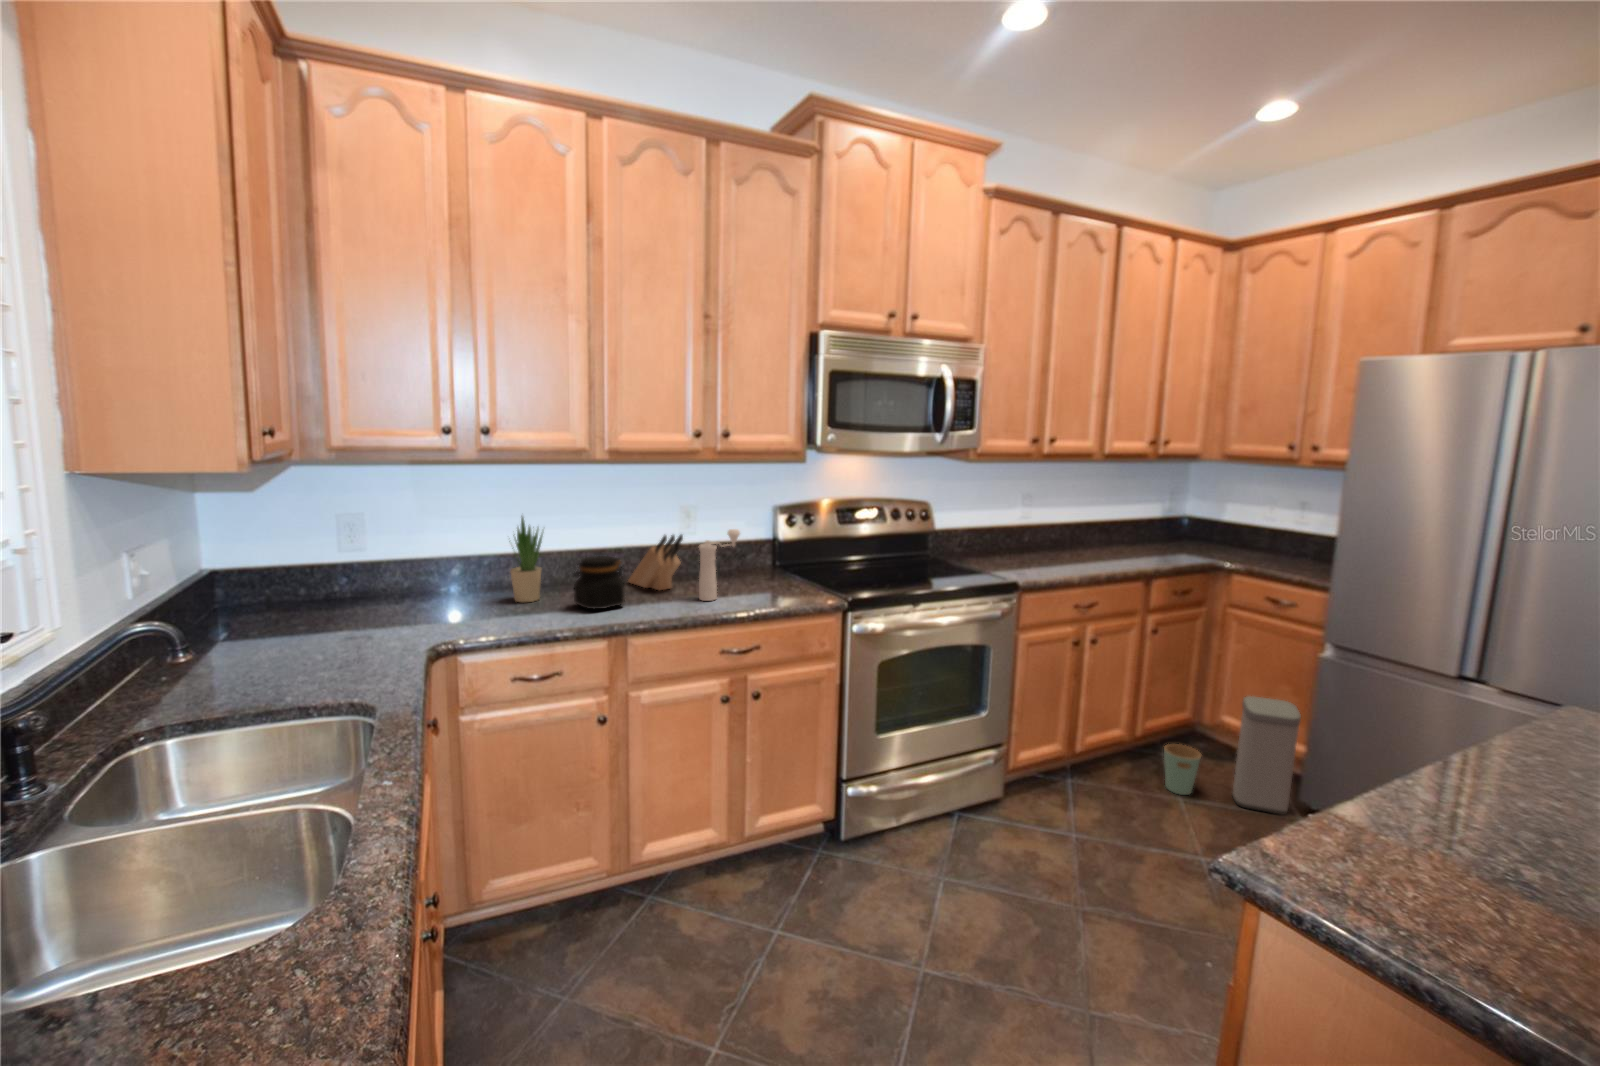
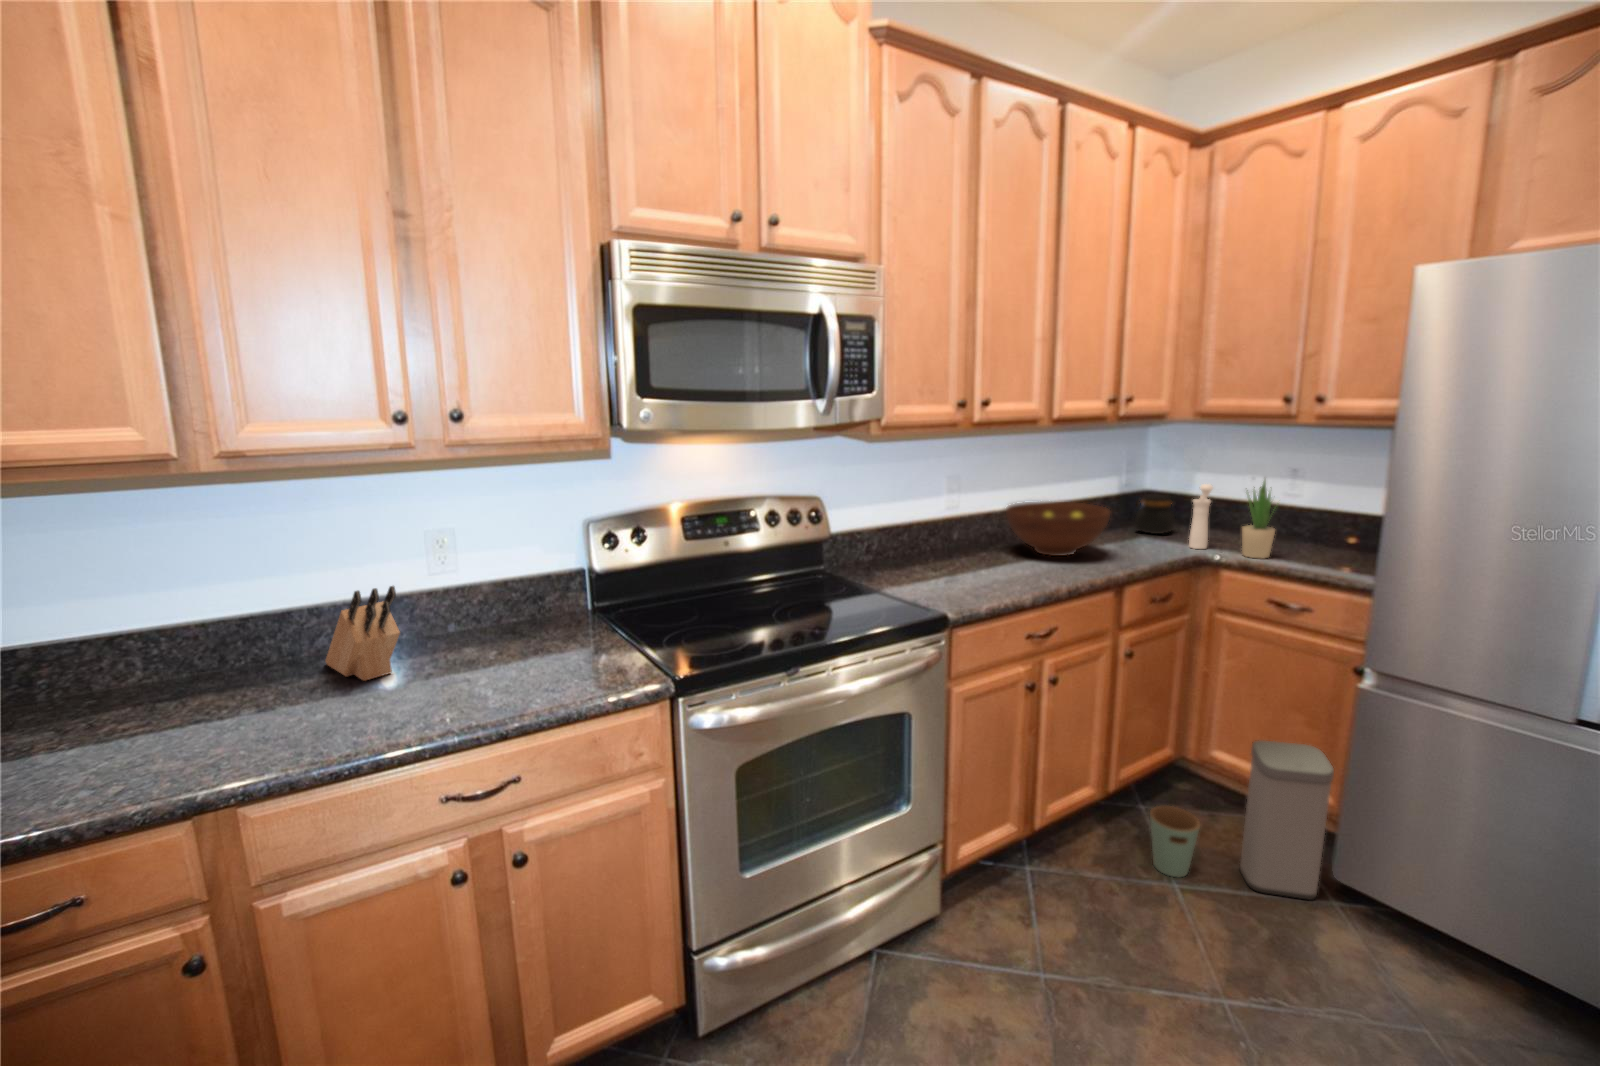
potted plant: present [510,517,543,602] -> present [1242,480,1275,558]
fruit bowl: none [1066,517,1146,557] -> present [1006,501,1111,556]
pepper mill: present [699,529,740,601] -> present [1189,484,1213,549]
jar: present [572,556,625,609] -> present [1135,494,1175,534]

